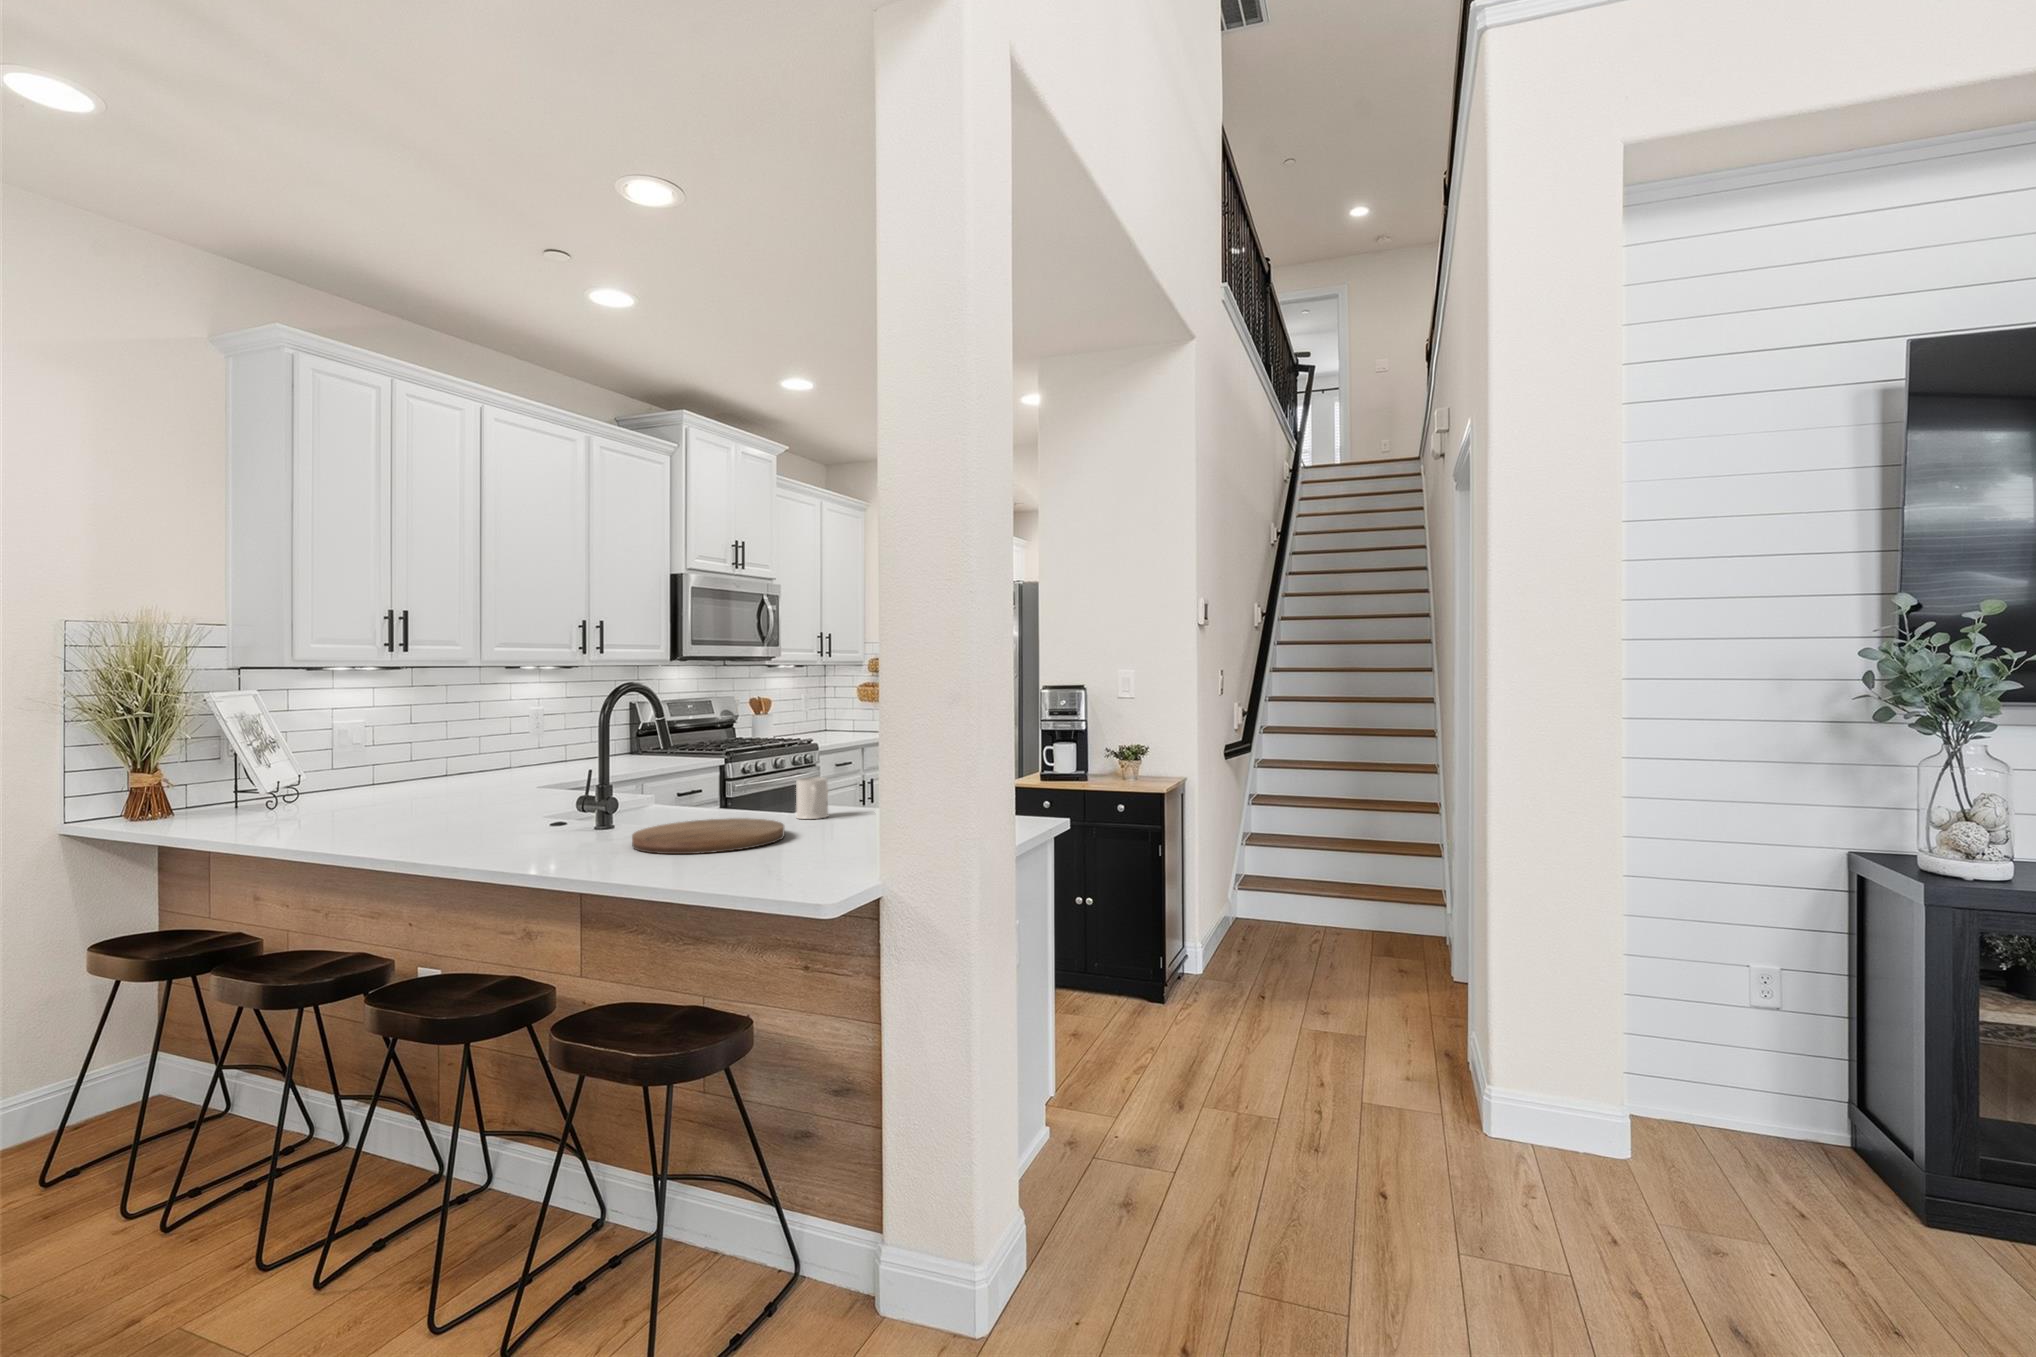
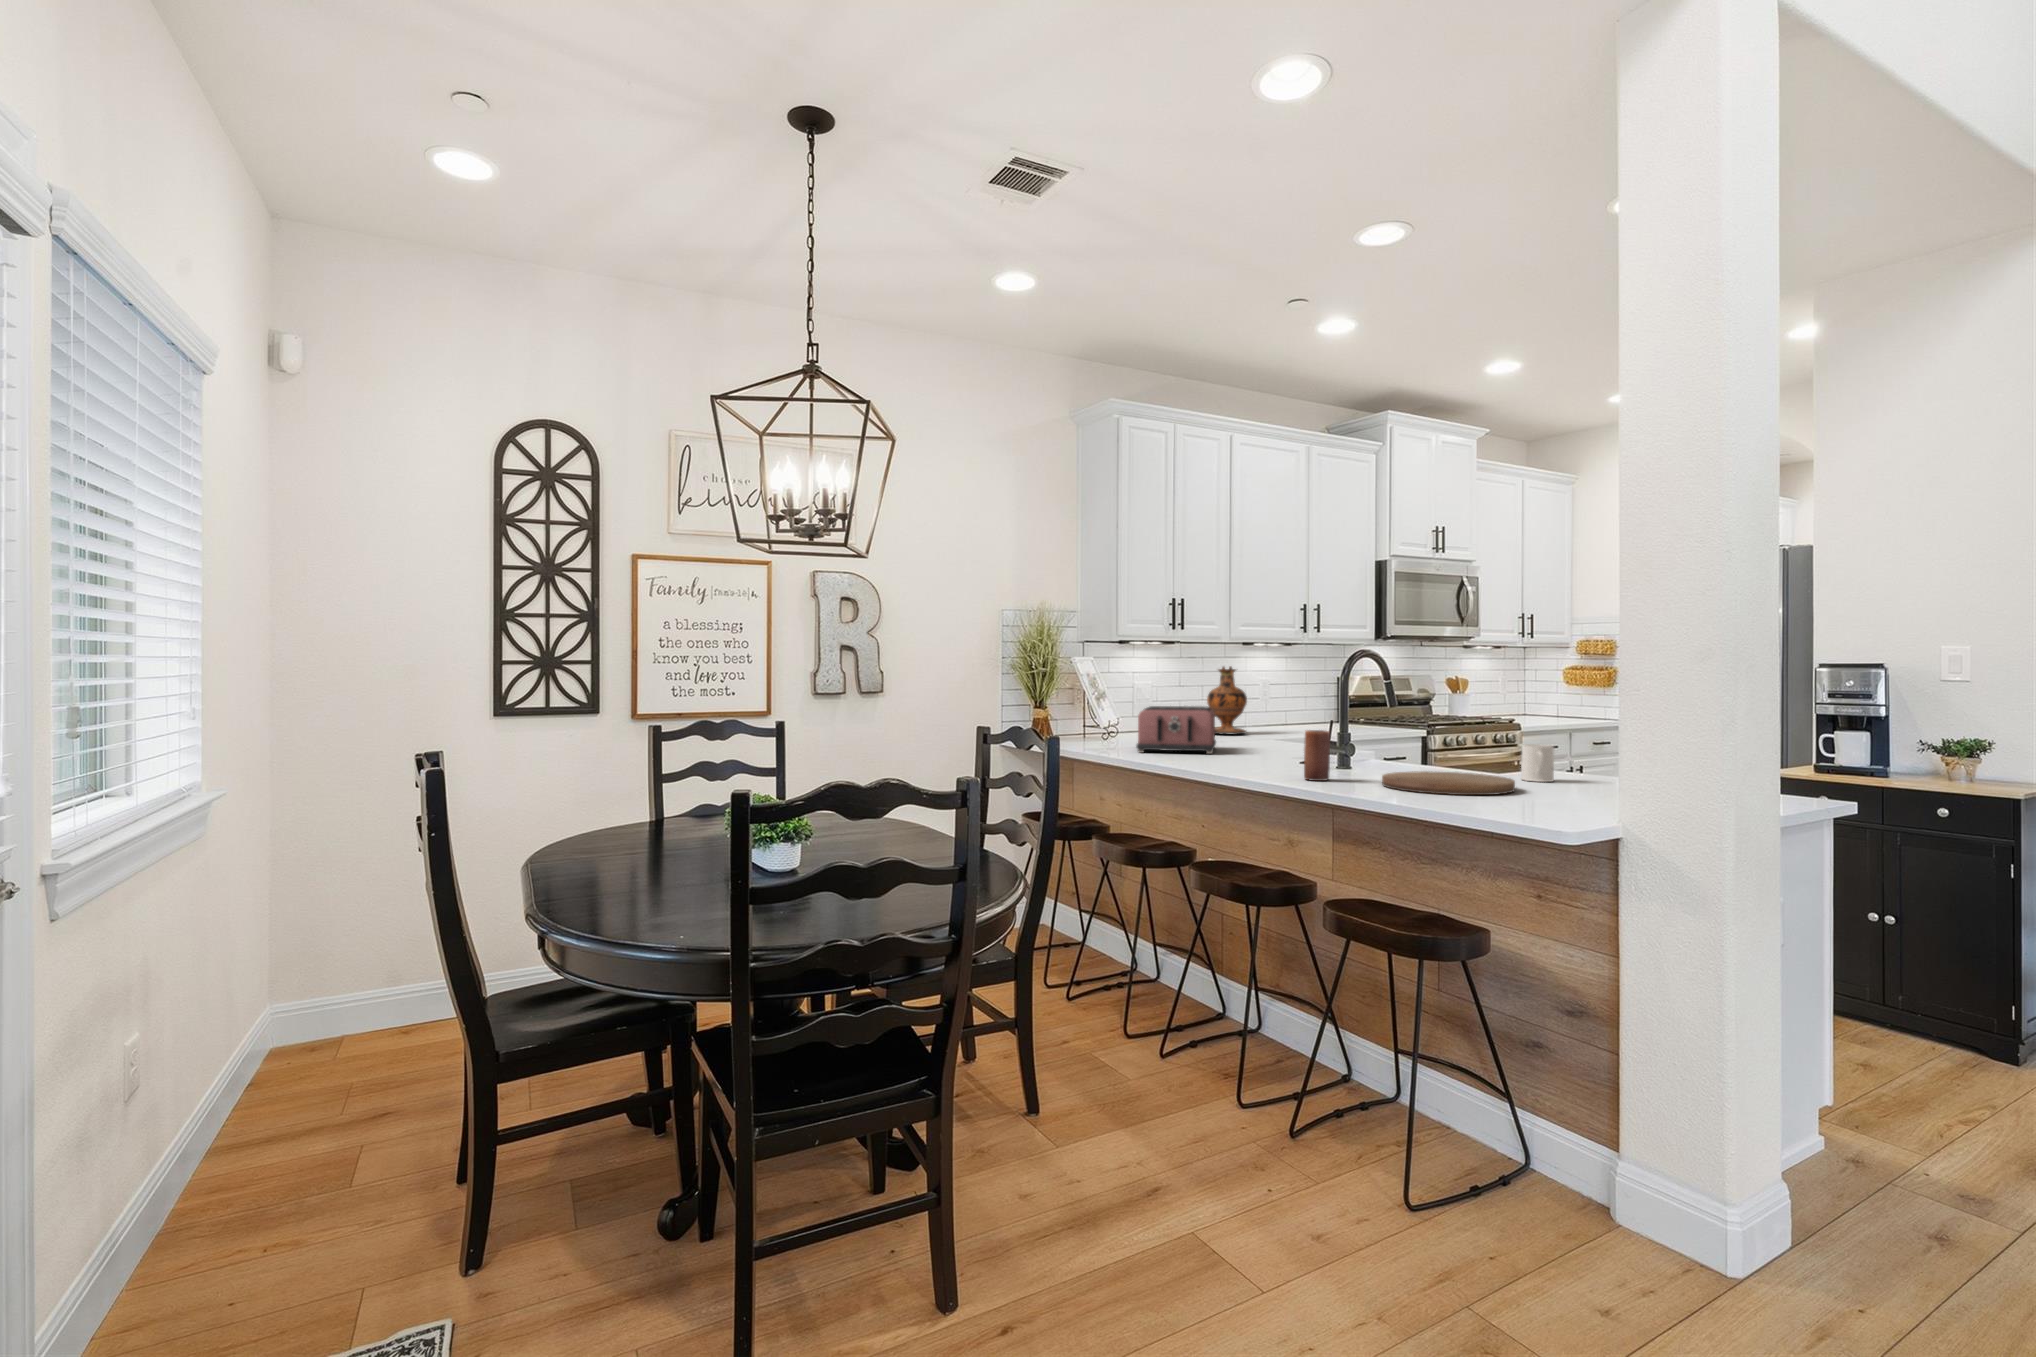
vase: none [454,694,512,779] -> present [1207,666,1247,735]
toaster: none [308,750,446,822] -> present [1136,706,1216,754]
candle: none [531,782,566,849] -> present [1304,730,1330,781]

